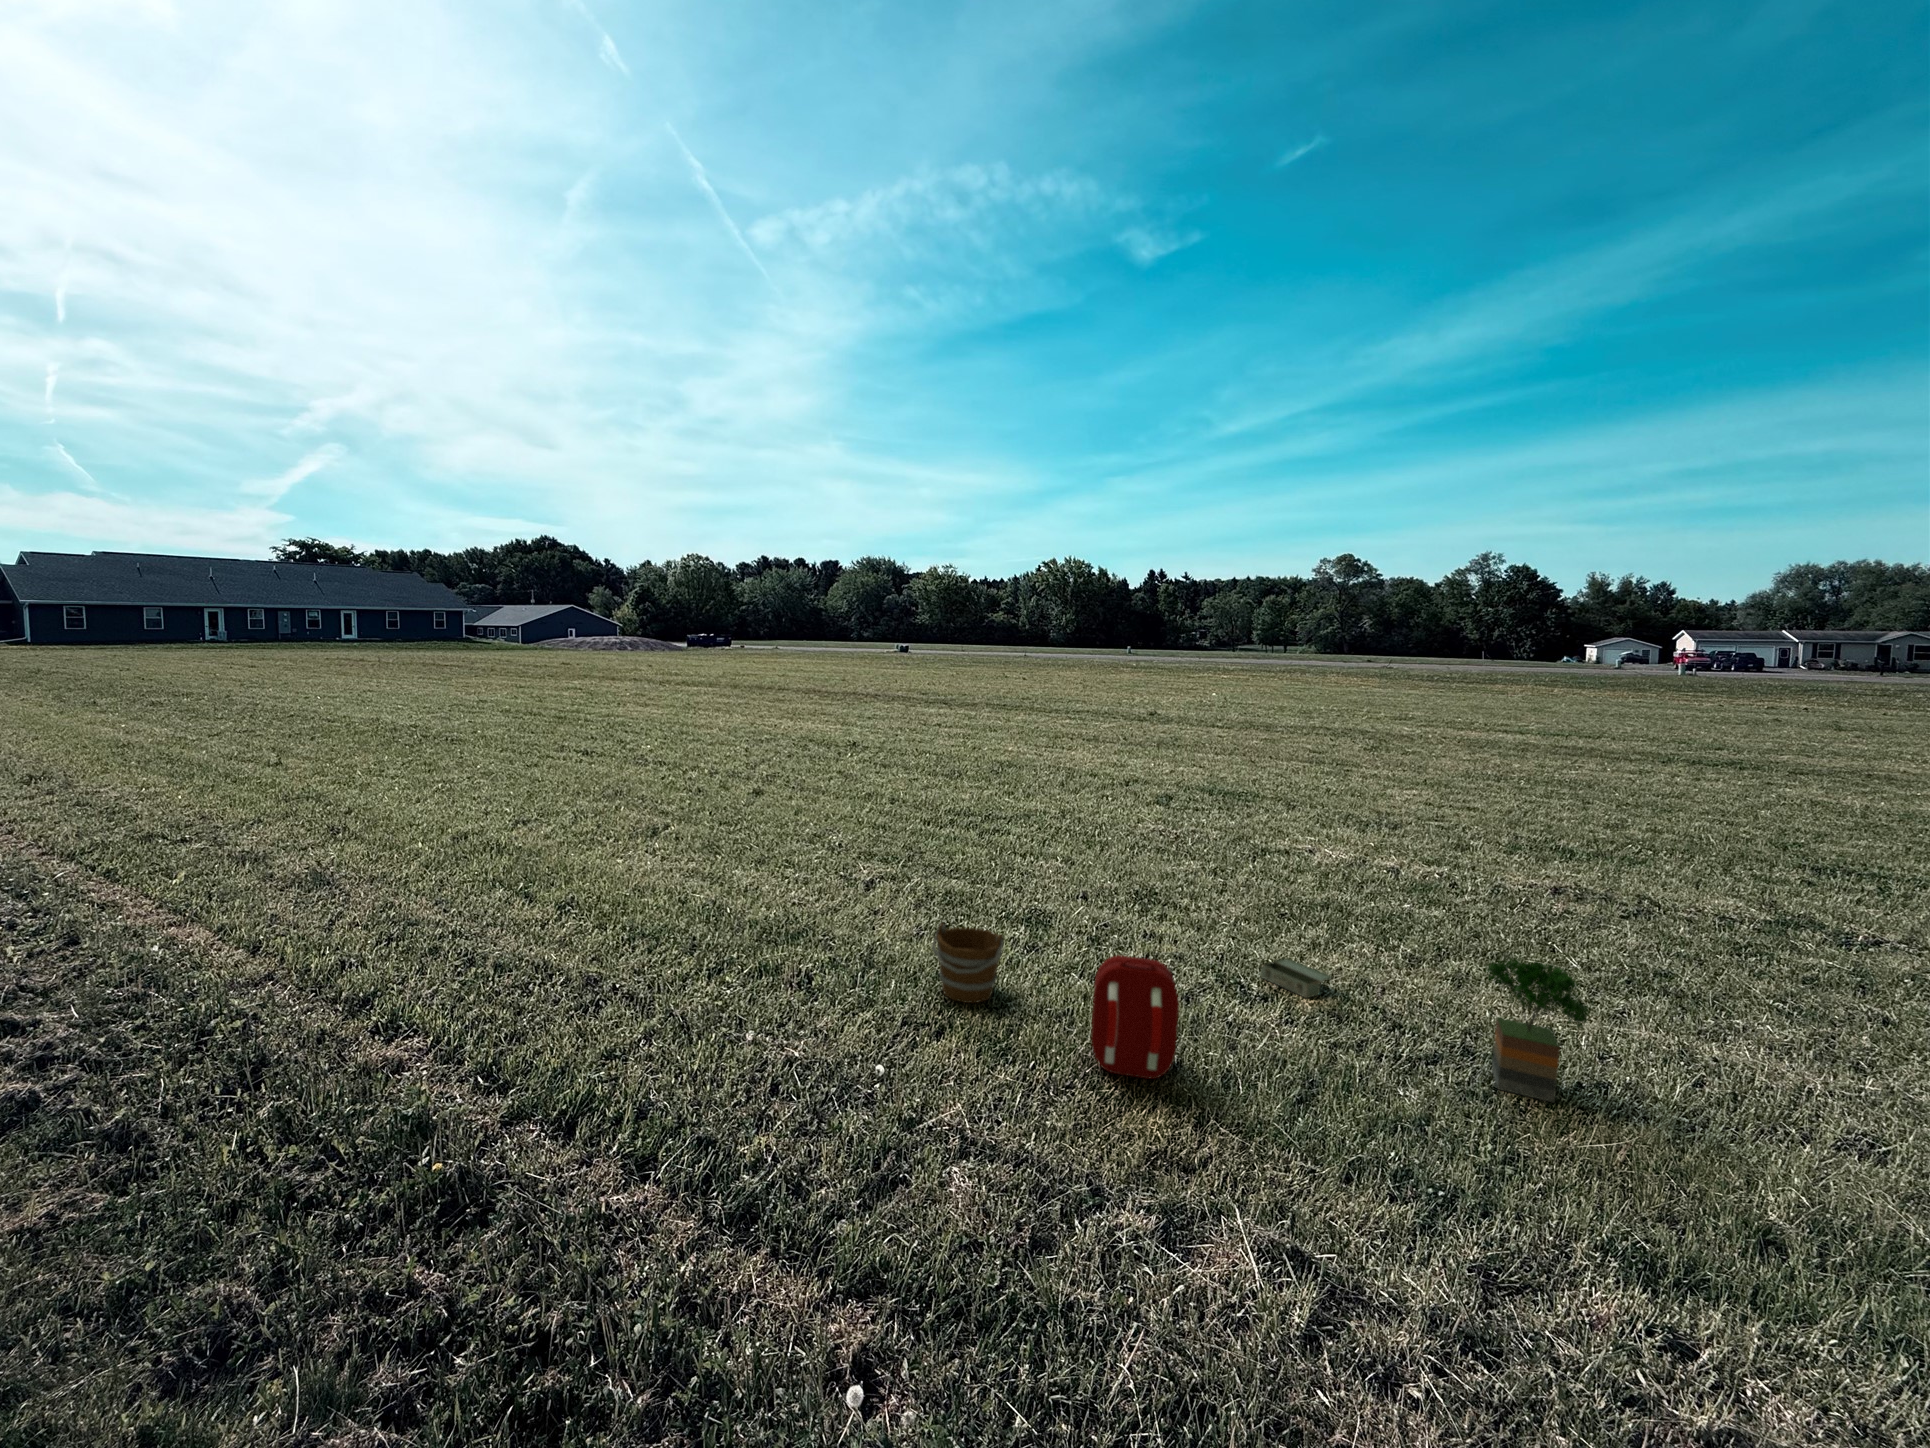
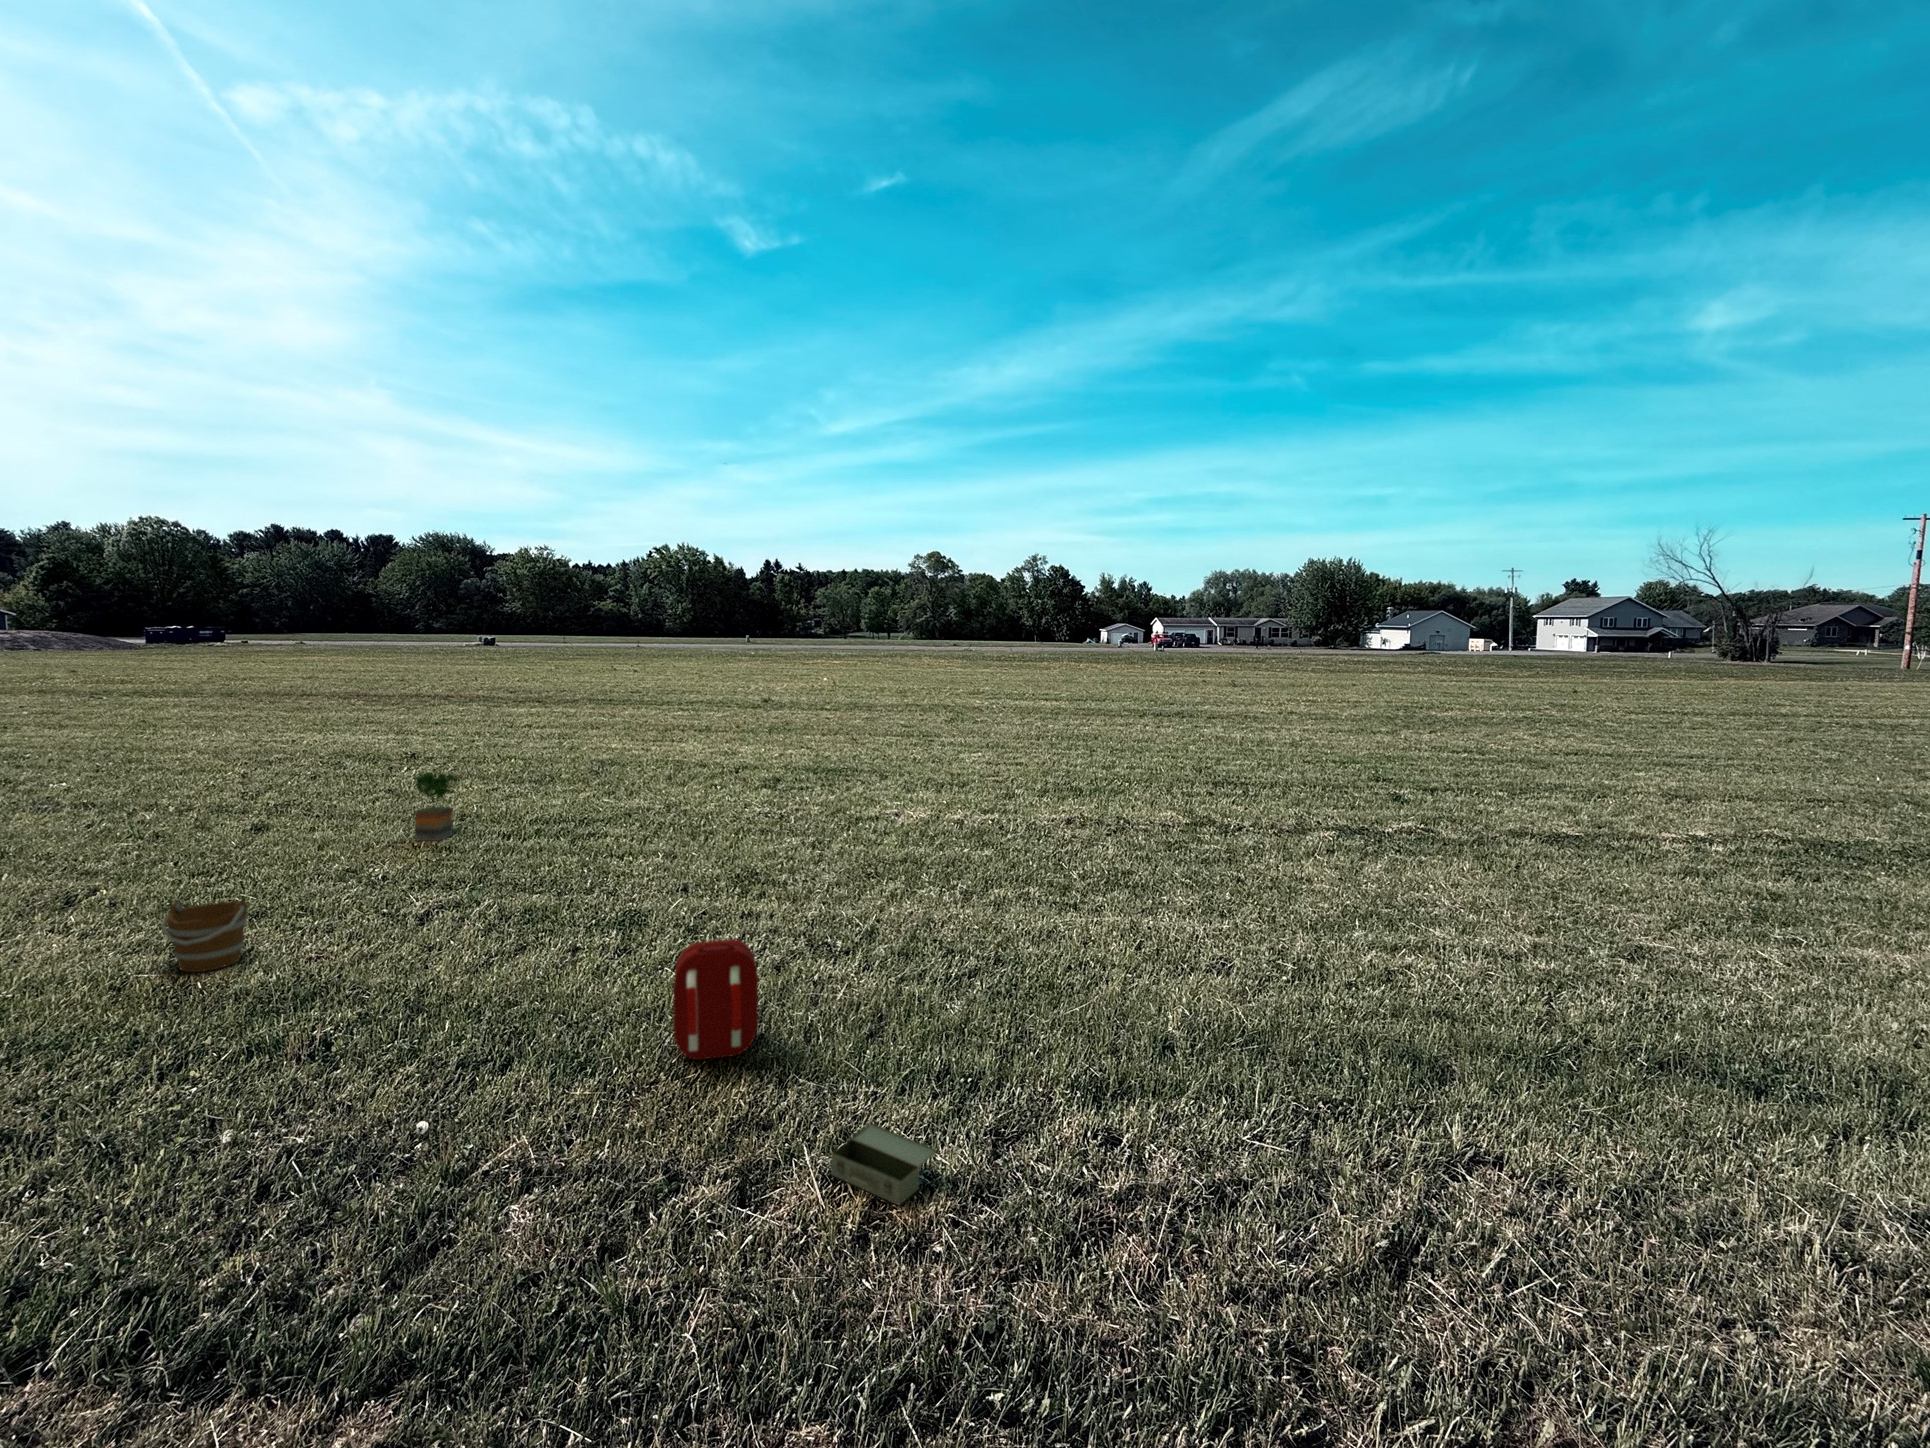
bucket: present [932,923,1004,1003] -> present [161,901,248,972]
toolbox: present [1261,958,1332,998] -> present [831,1124,936,1205]
potted tree: present [1485,959,1589,1102] -> present [414,773,460,841]

